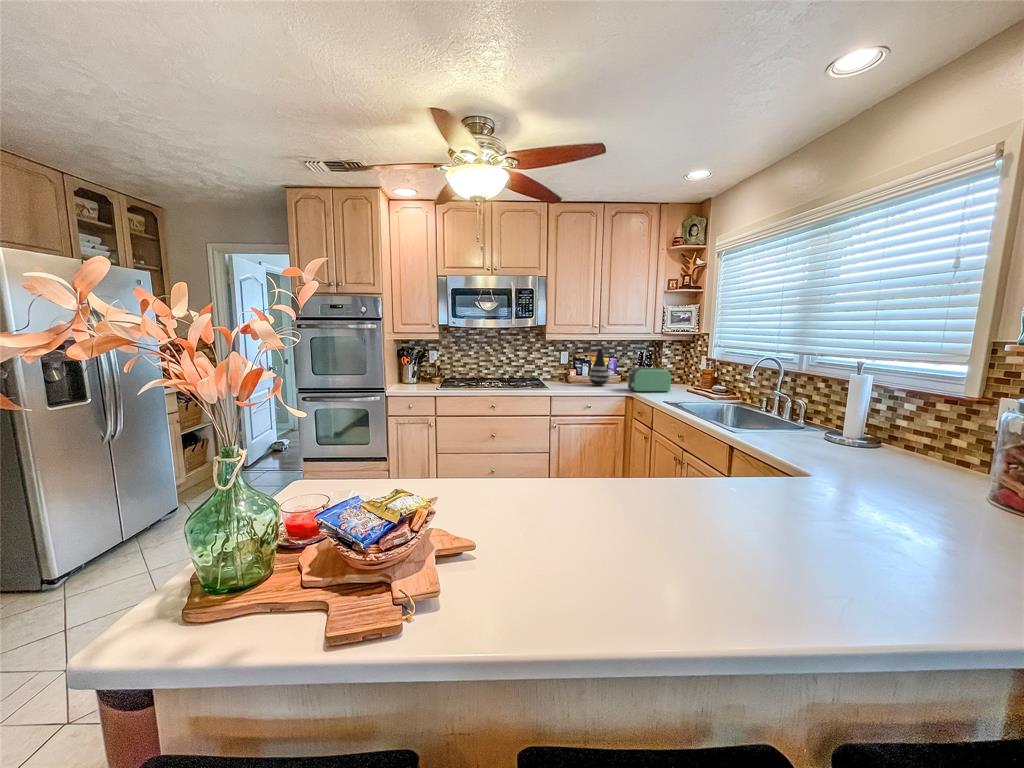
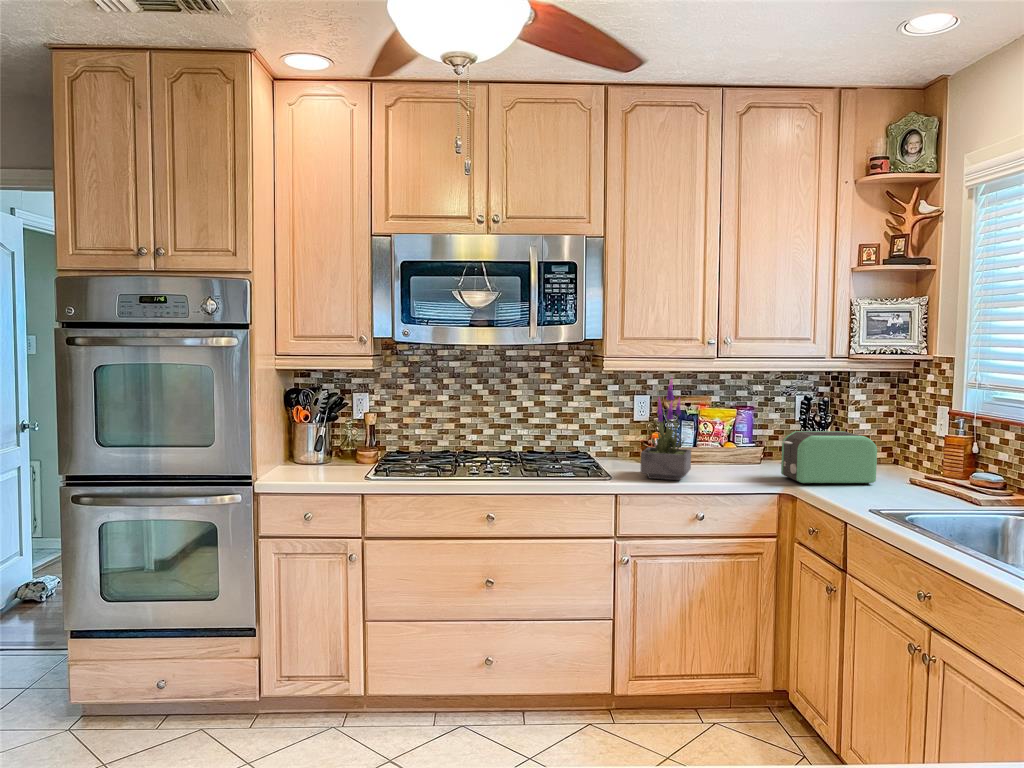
potted plant: none [563,342,587,390] -> present [641,378,691,480]
vase: present [589,348,609,386] -> none [694,388,739,469]

